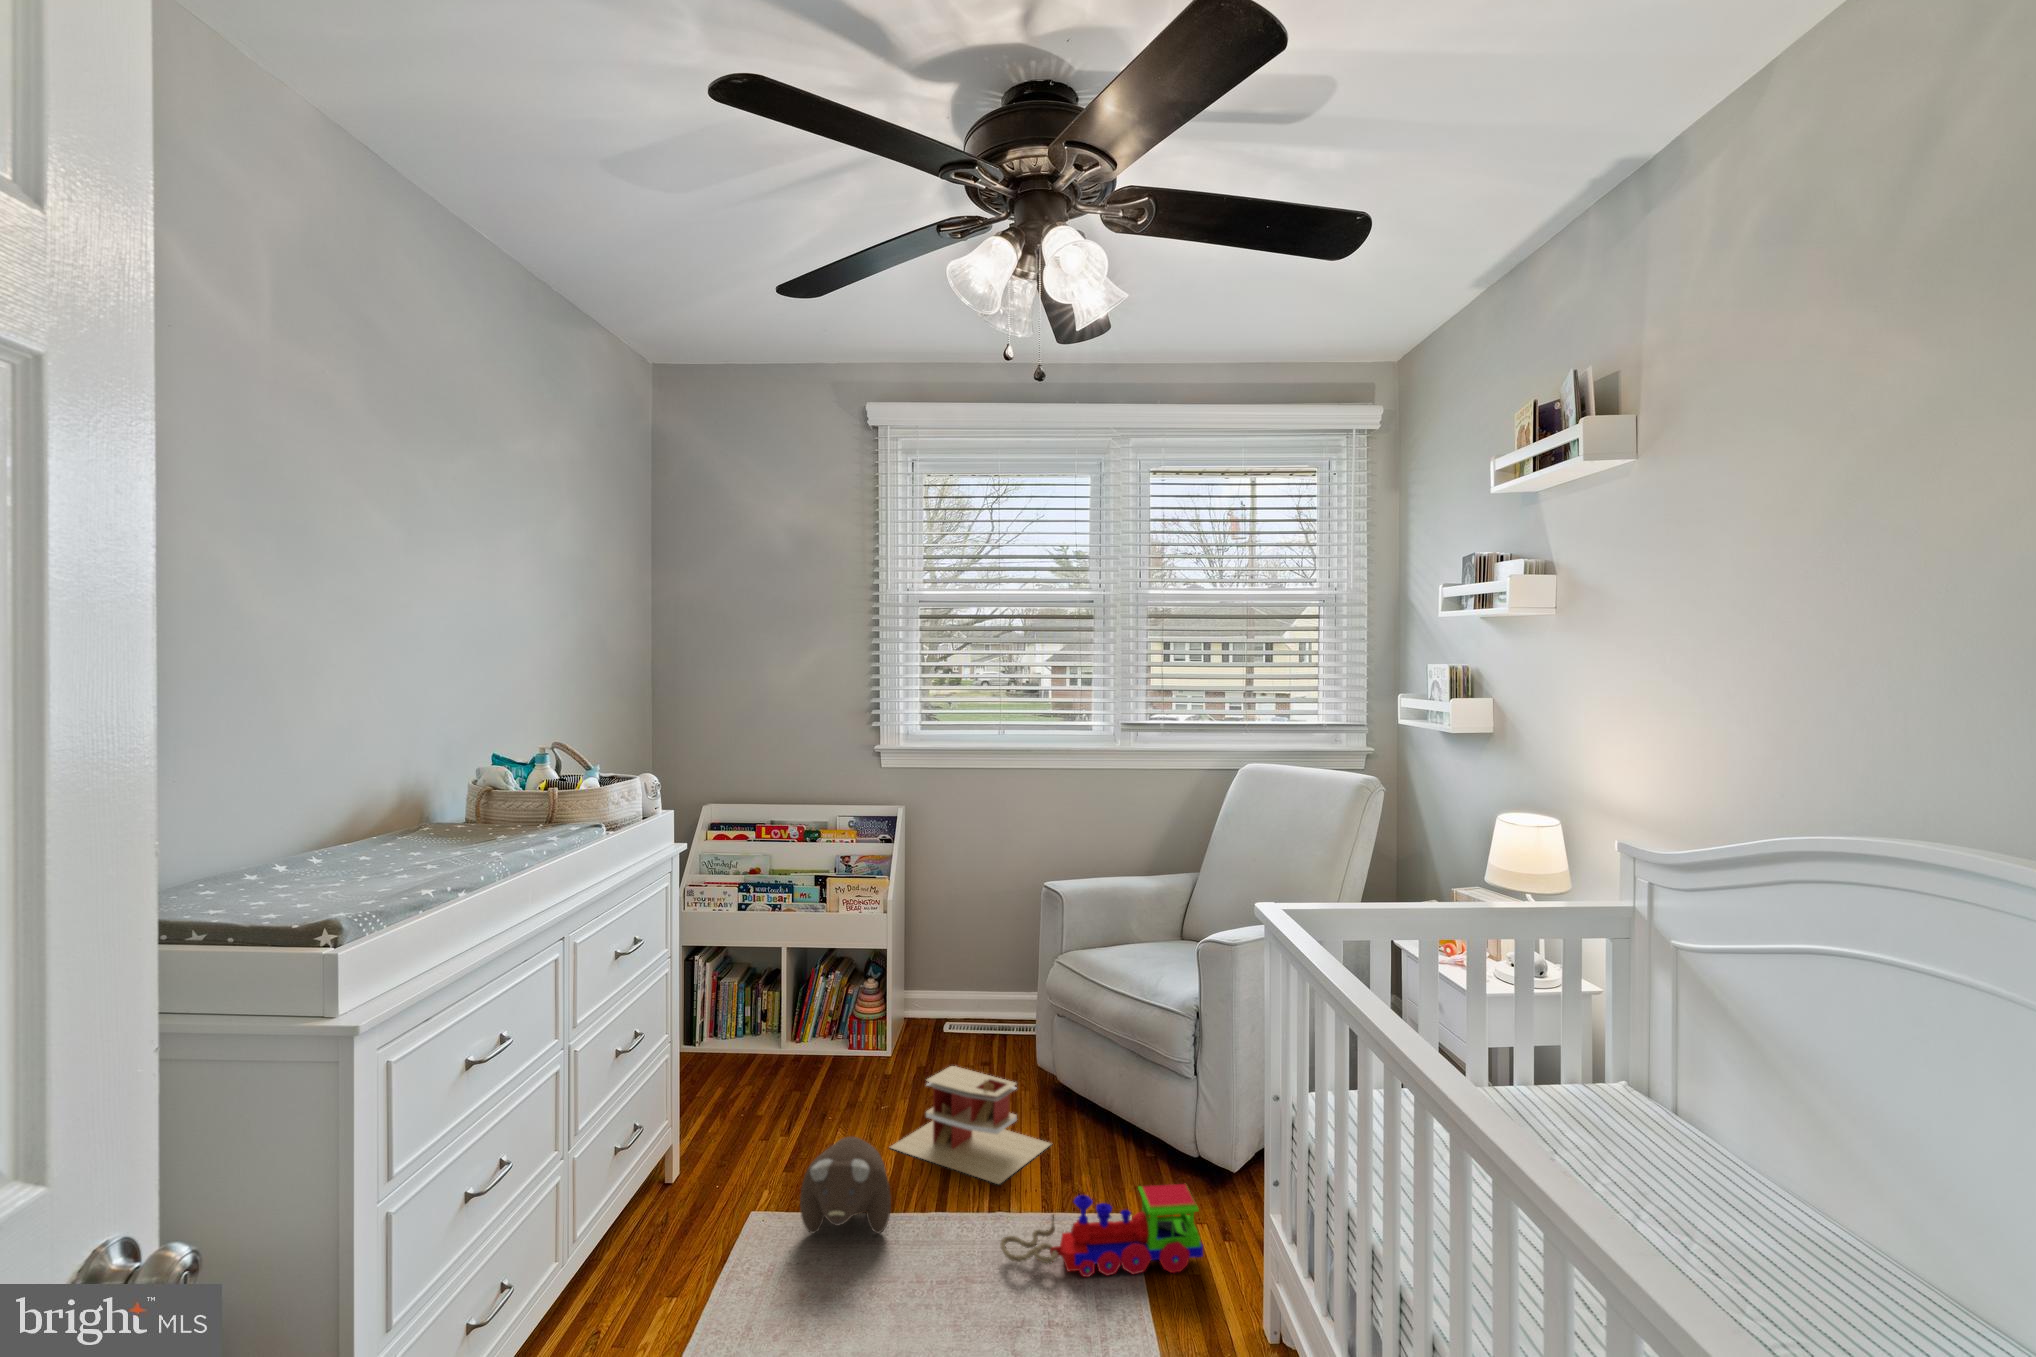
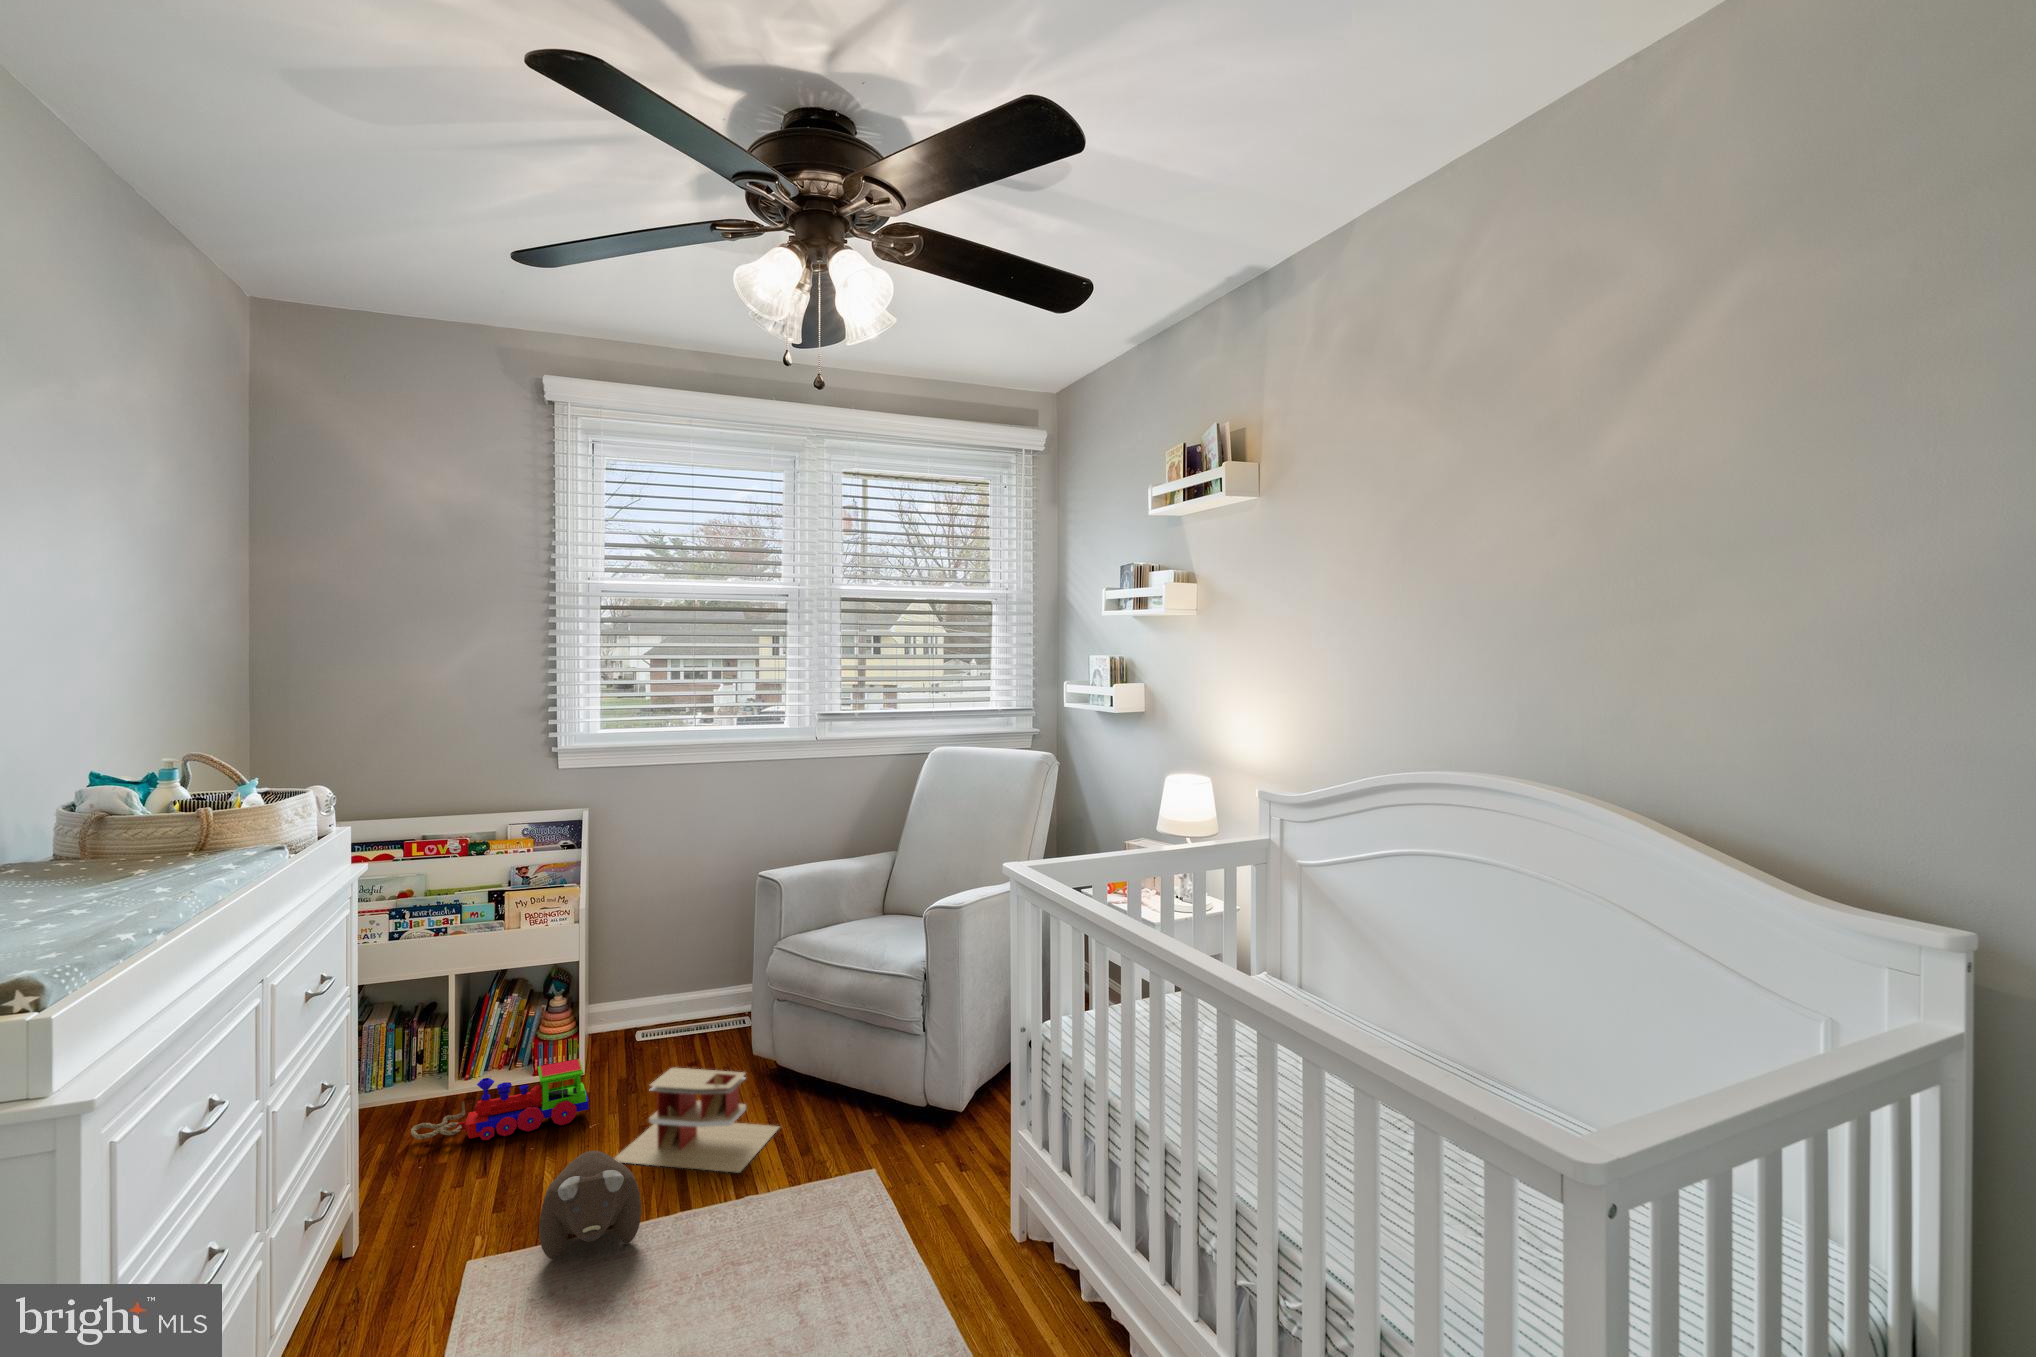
toy train: present [1000,1184,1203,1277] -> present [411,1059,589,1140]

